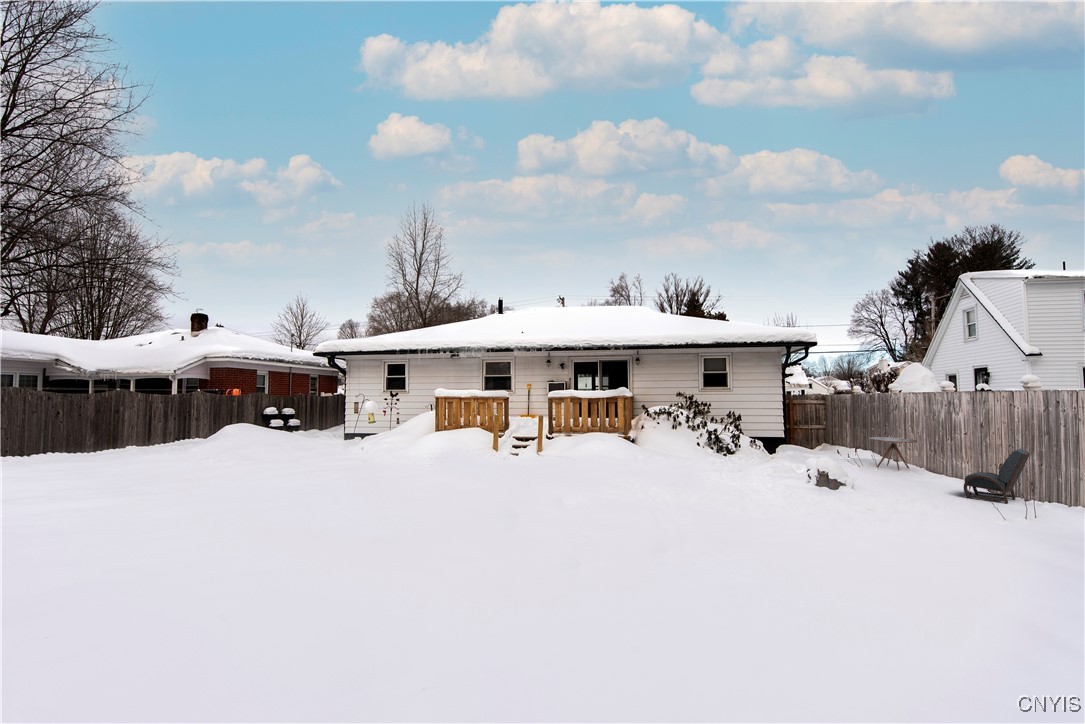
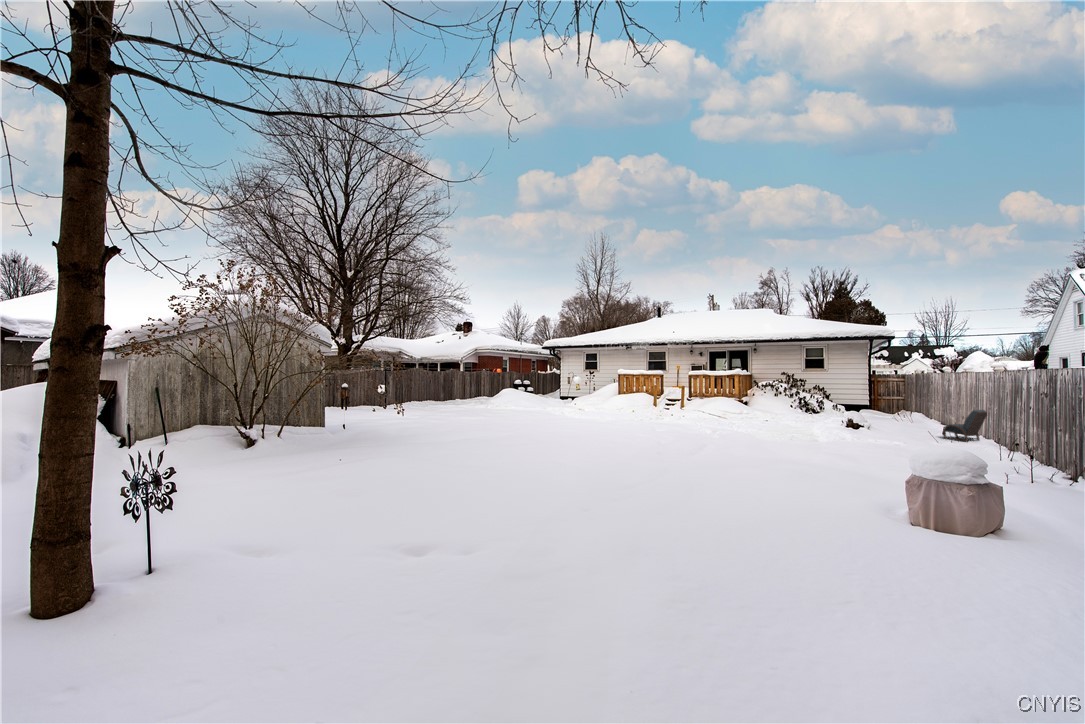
round table: present [870,437,918,470] -> none [912,404,947,425]

